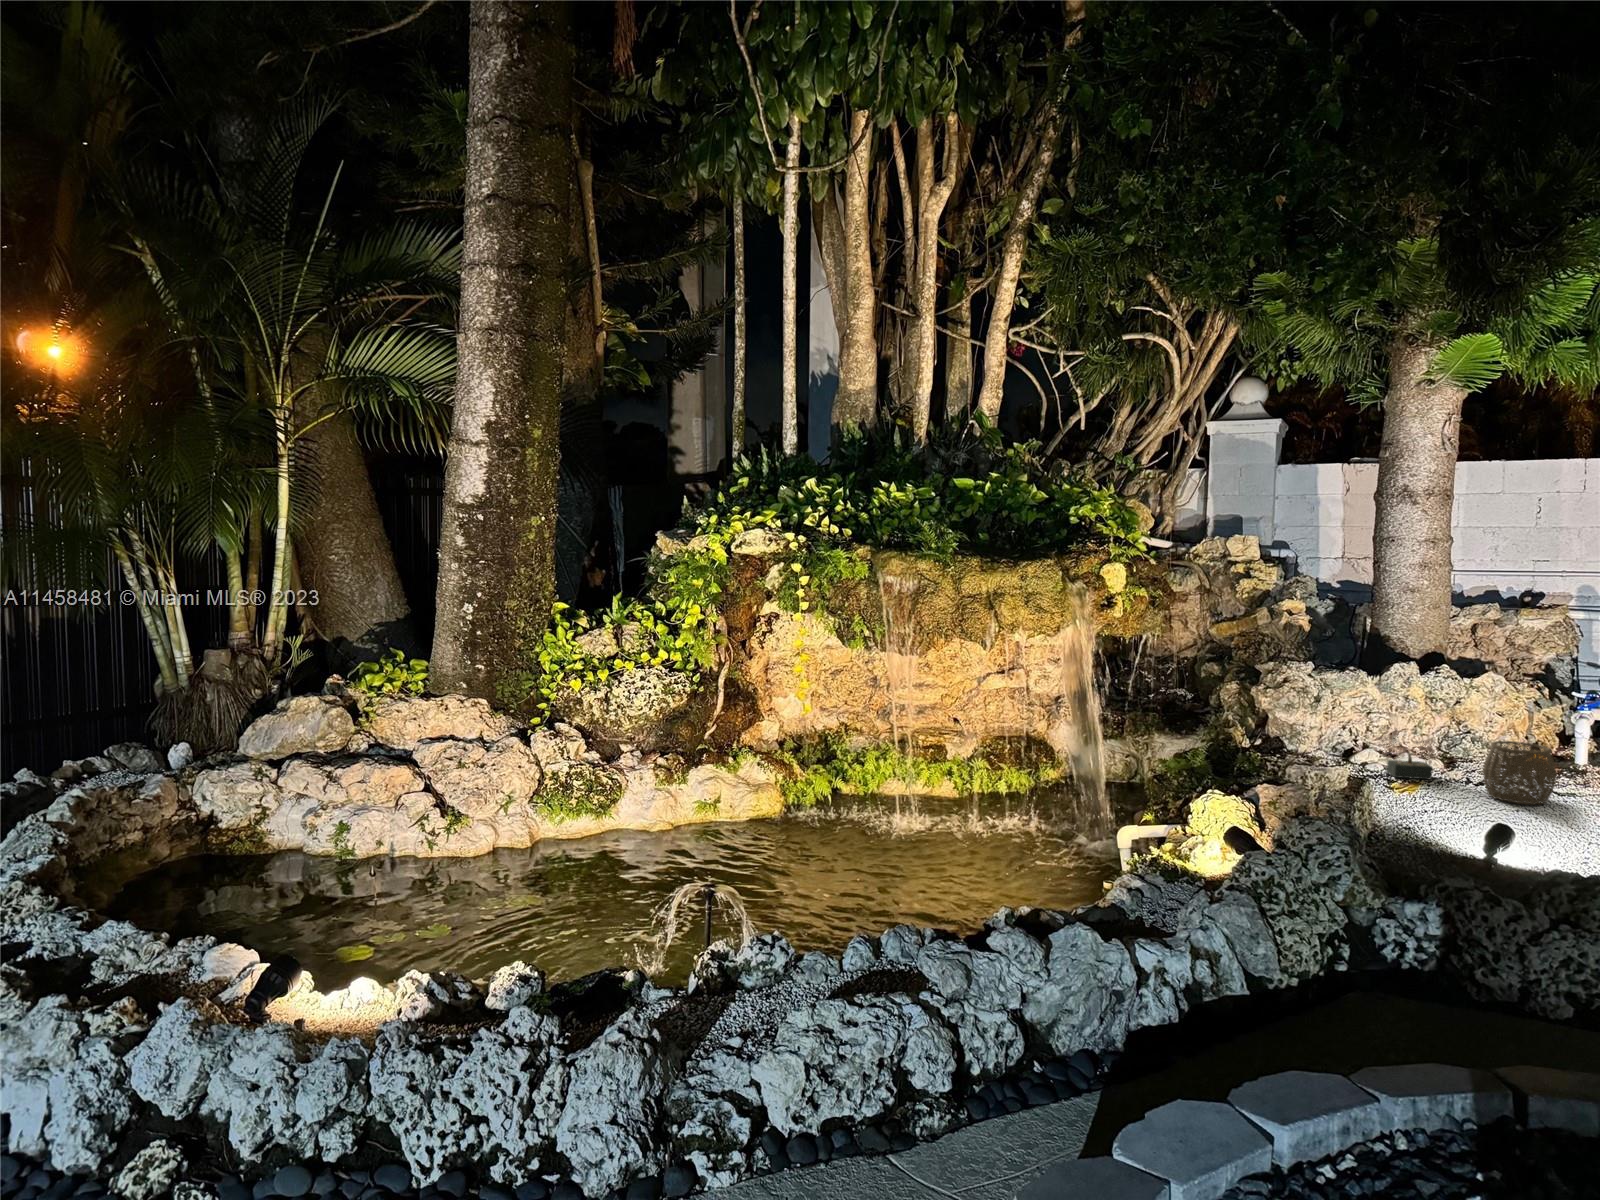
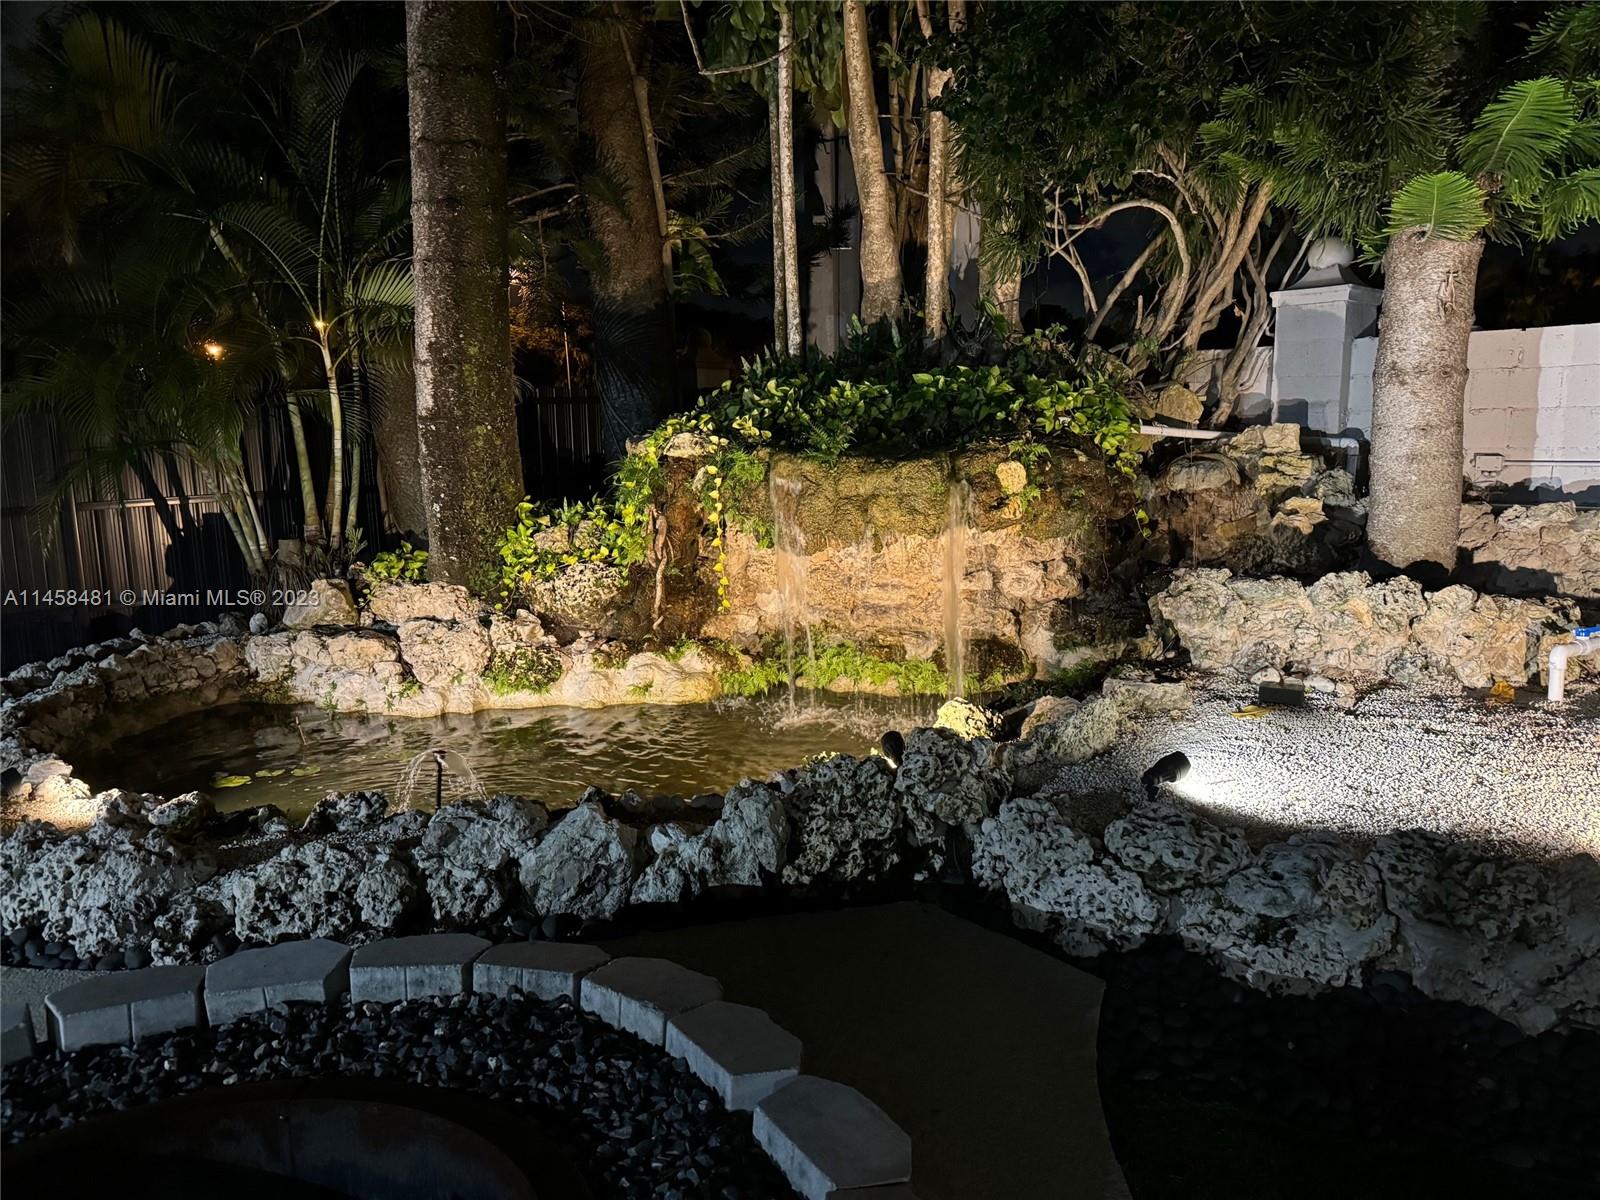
woven basket: present [1483,741,1556,805] -> none [1328,664,1414,741]

